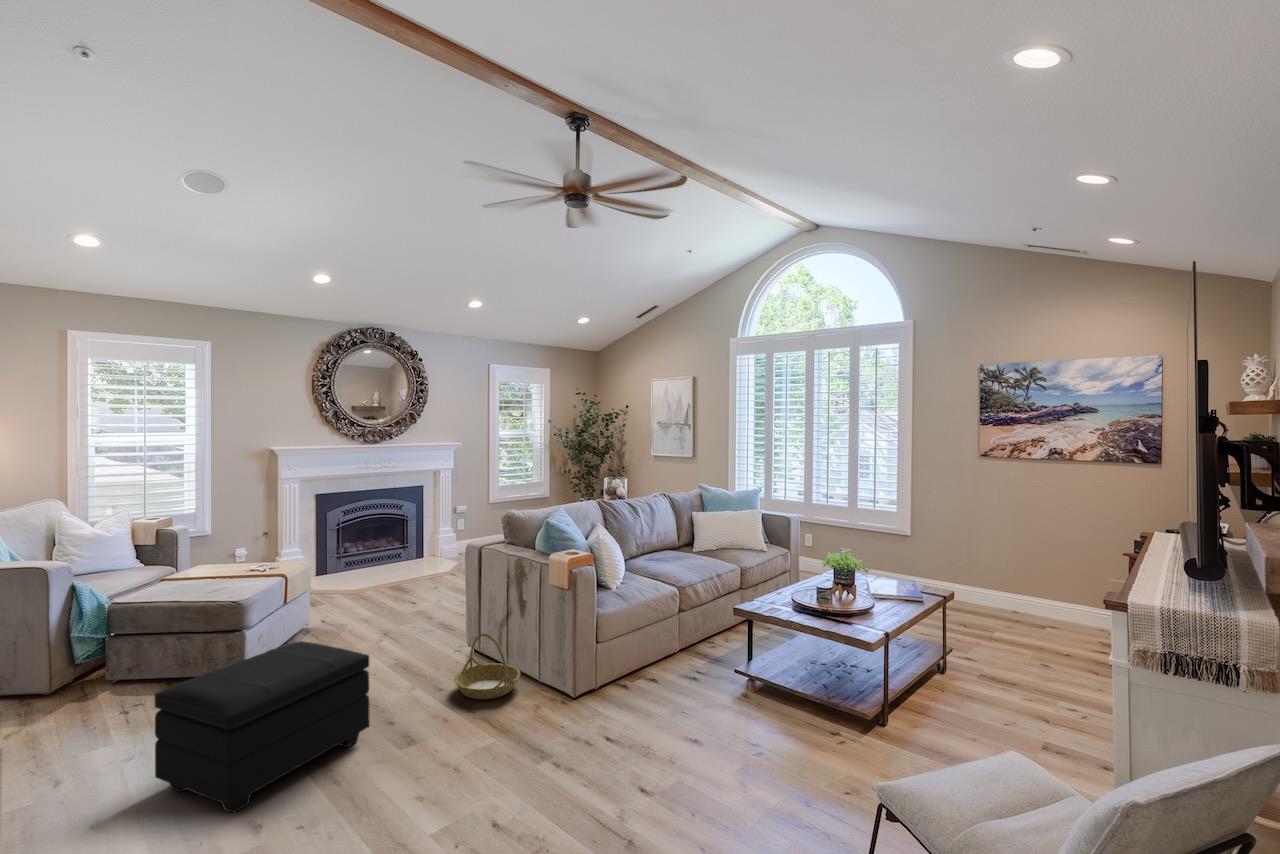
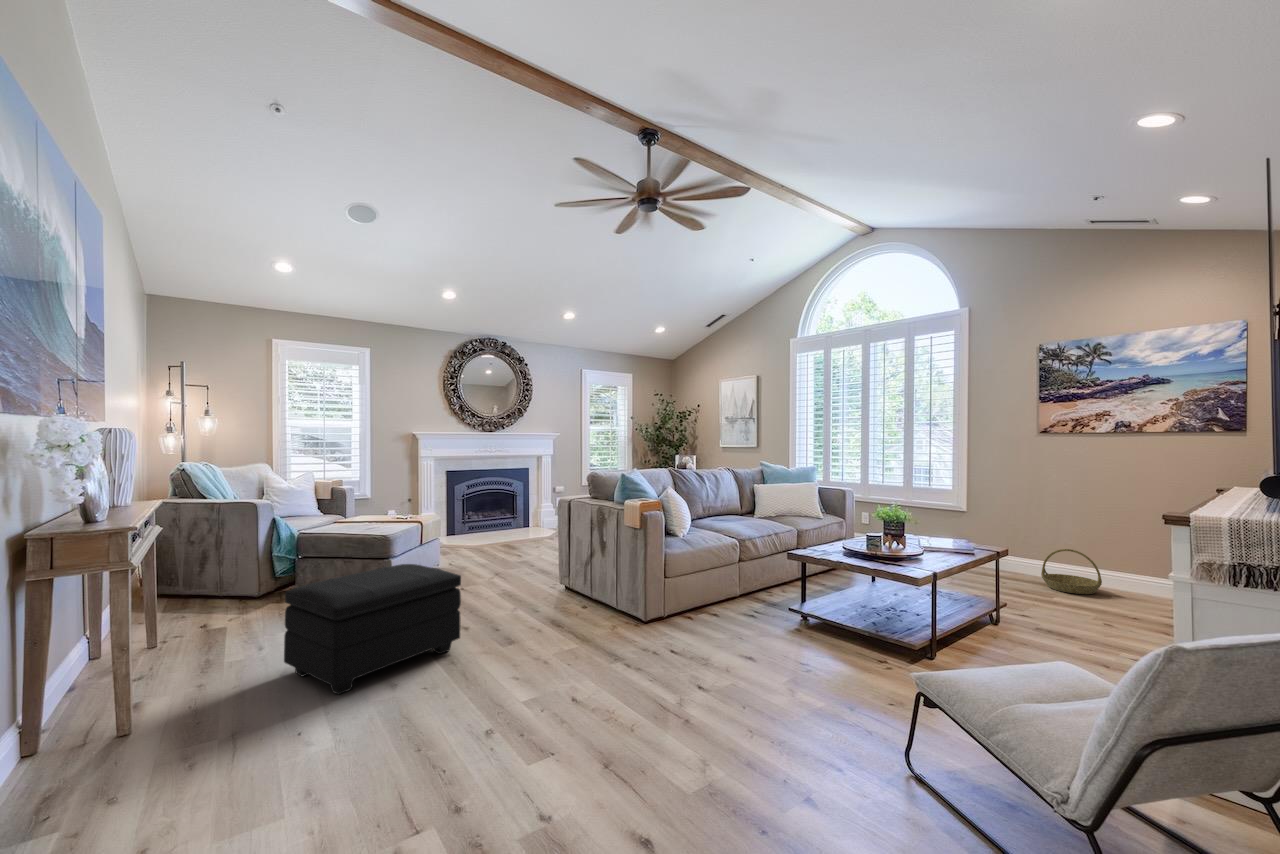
basket: present [454,633,520,699] -> present [1041,549,1102,594]

